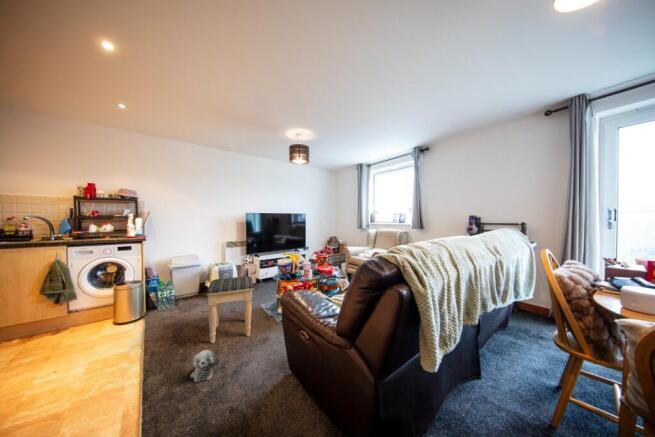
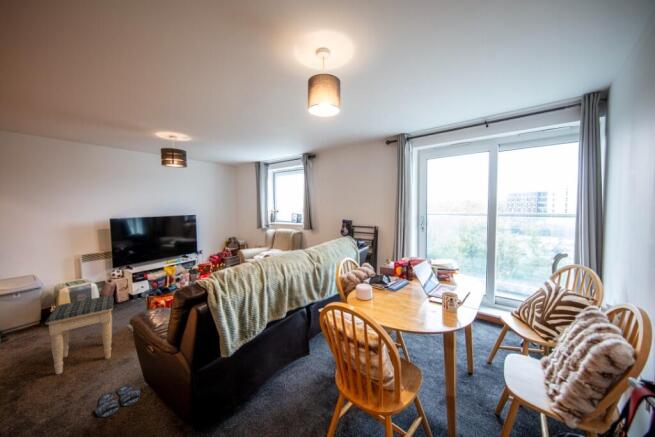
plush toy: present [191,350,219,382] -> none [27,380,65,414]
slippers: none [244,370,283,407] -> present [95,385,140,417]

